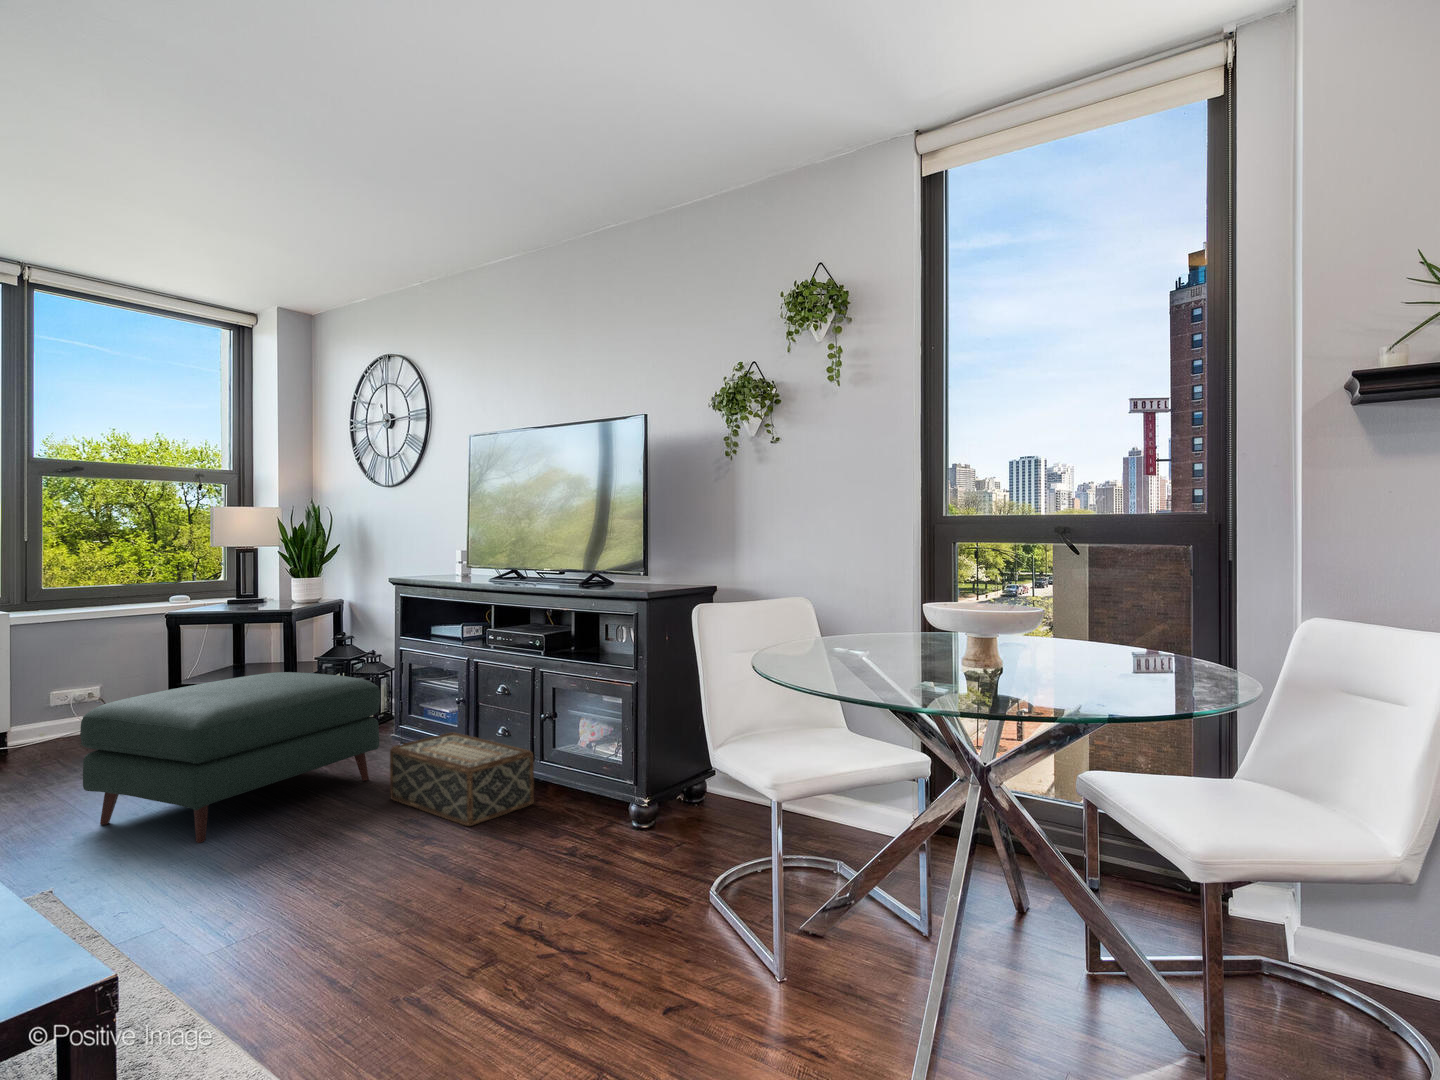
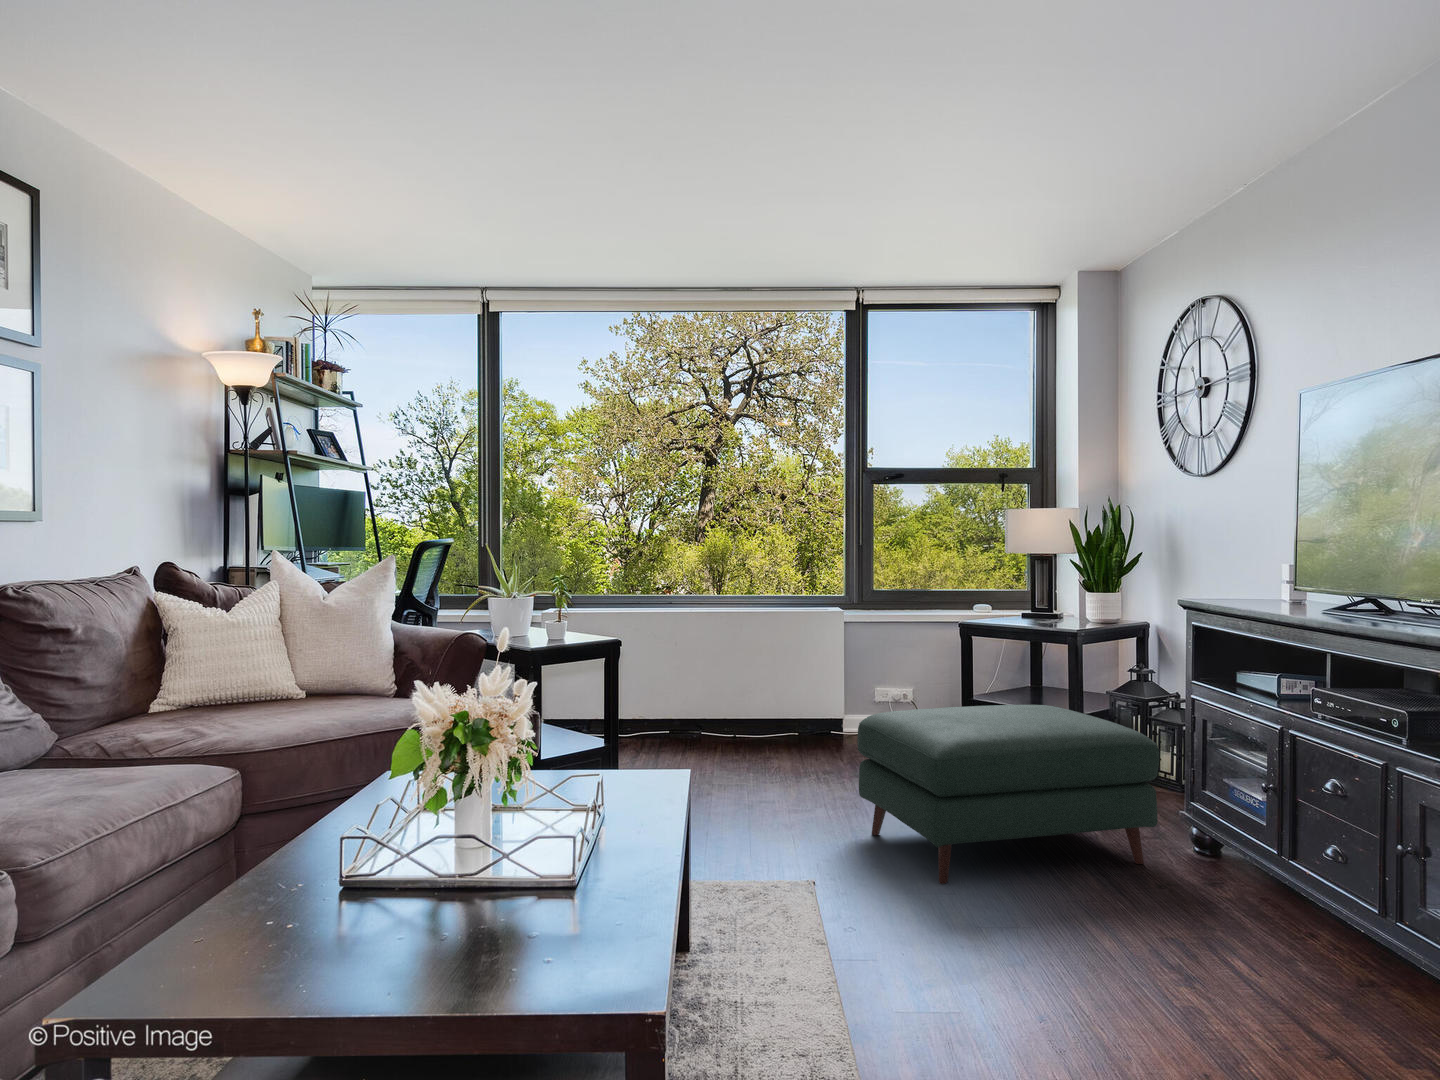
woven basket: present [390,732,534,826] -> none [1160,830,1377,980]

